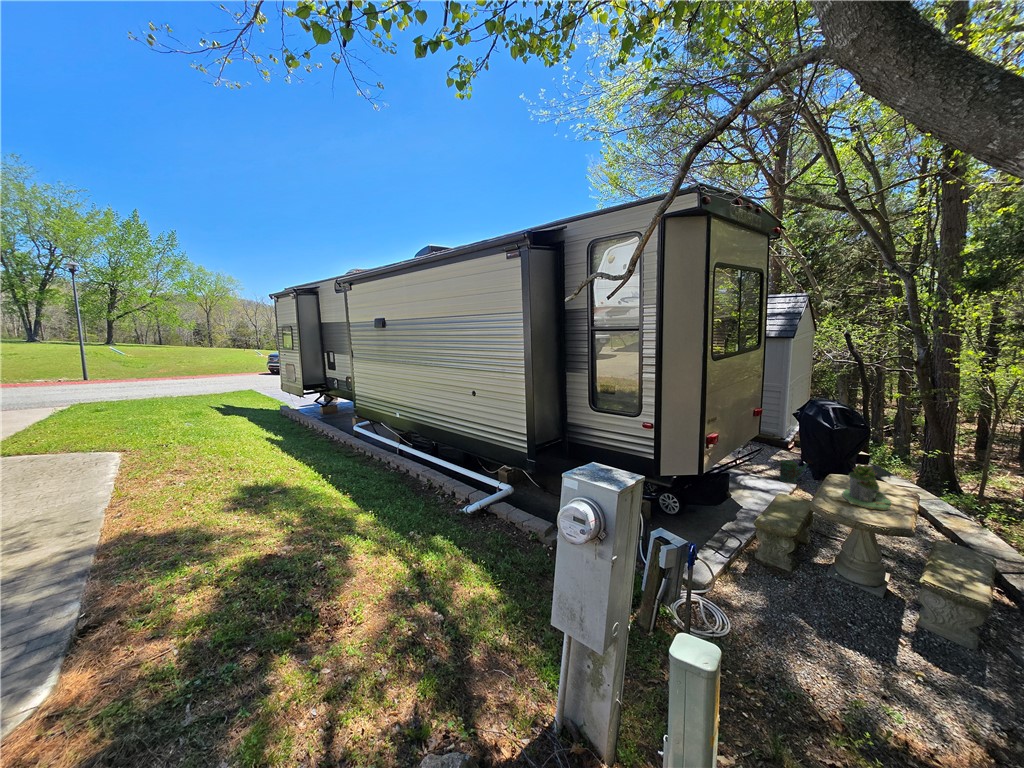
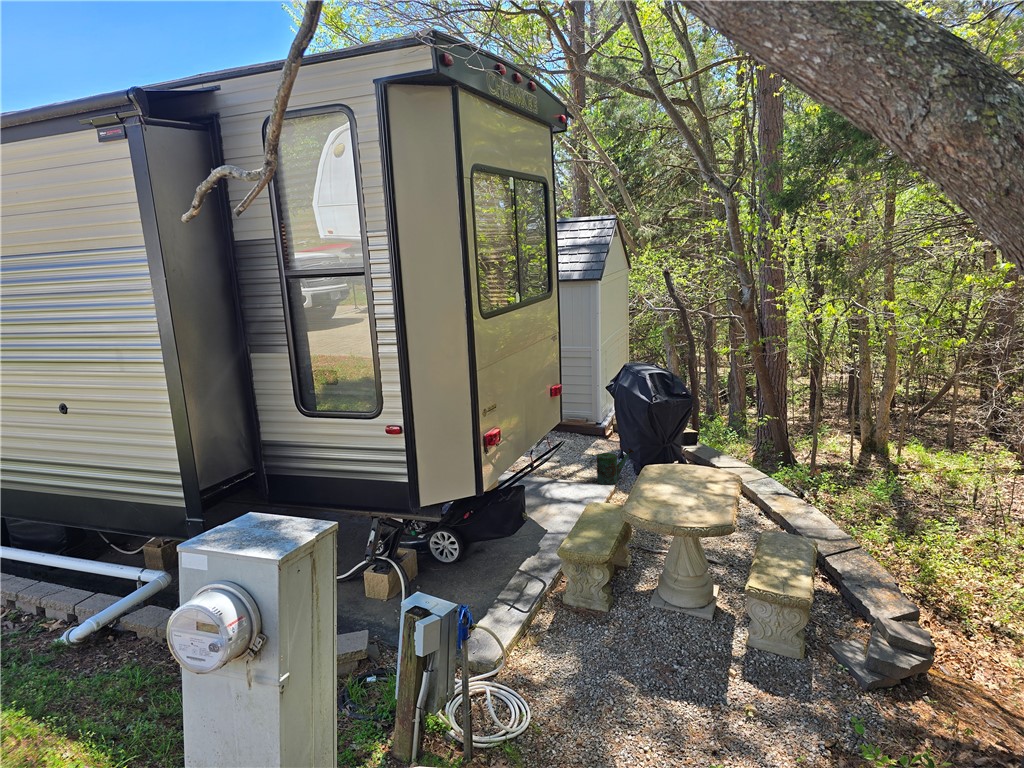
succulent planter: present [842,464,891,510] -> none [660,445,713,504]

